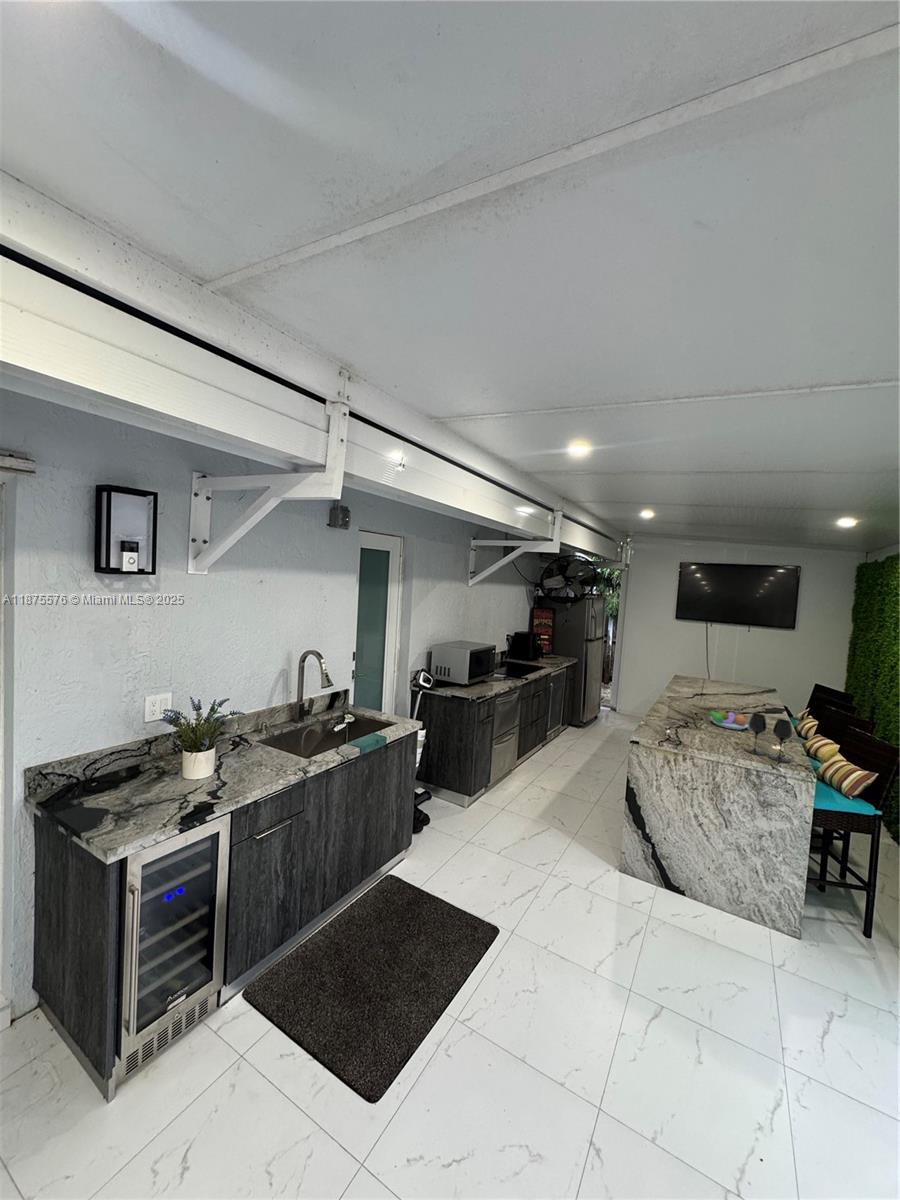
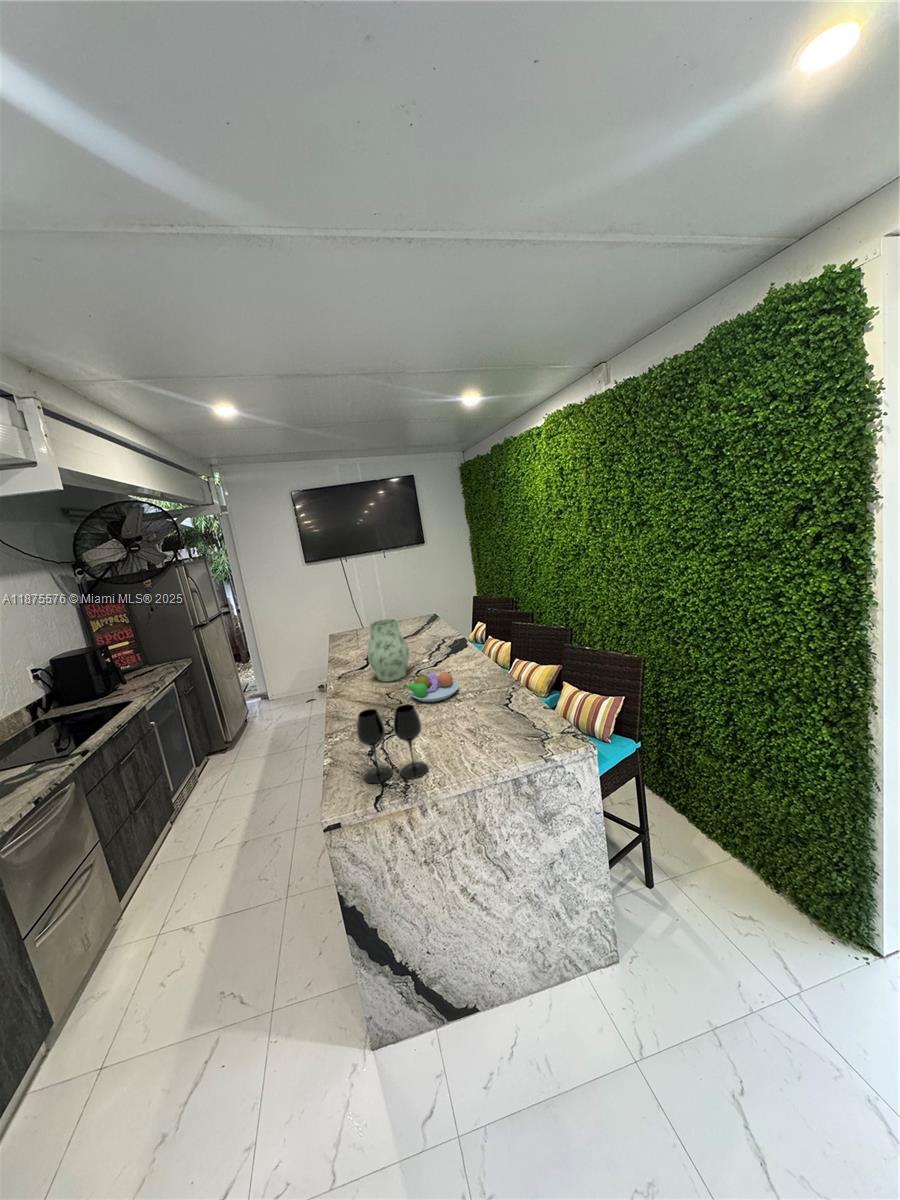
vase: none [691,669,723,712] -> present [368,619,409,681]
wine glass: present [745,713,793,762] -> present [357,704,428,783]

